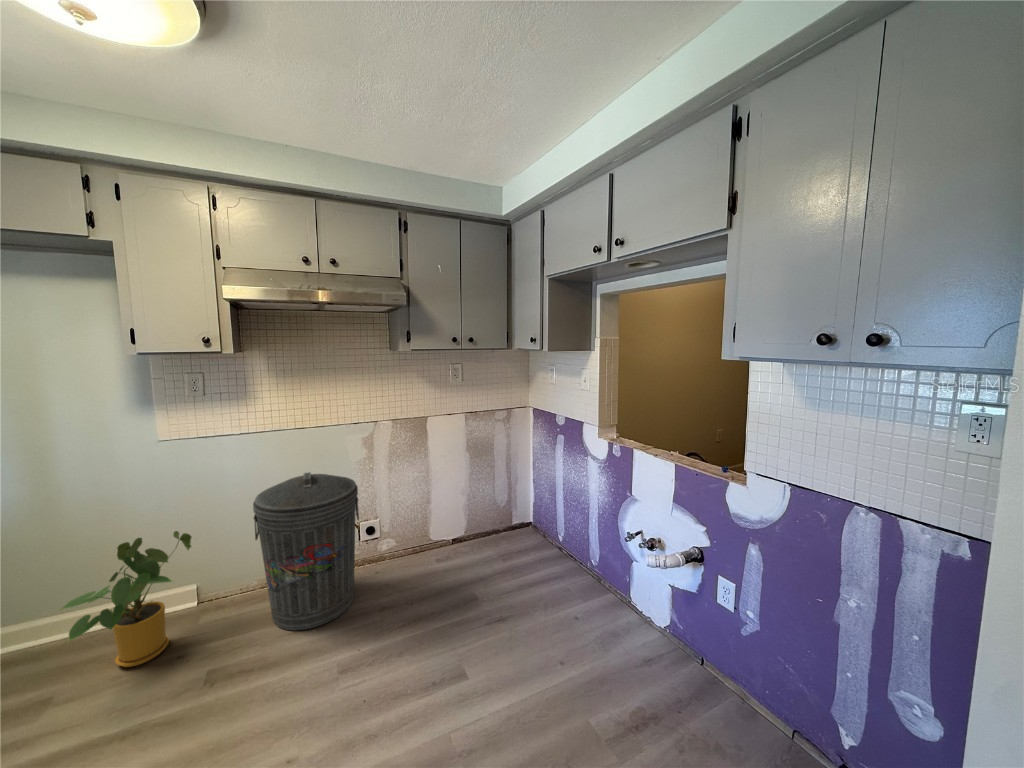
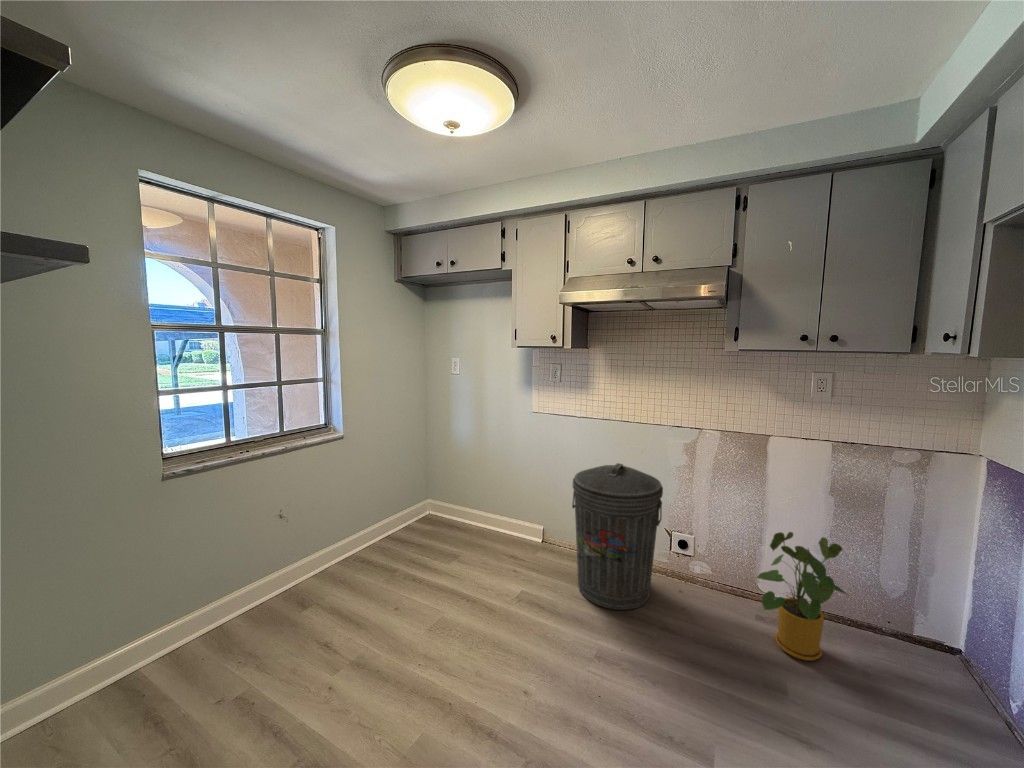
house plant: present [60,531,191,667] -> present [756,532,846,661]

